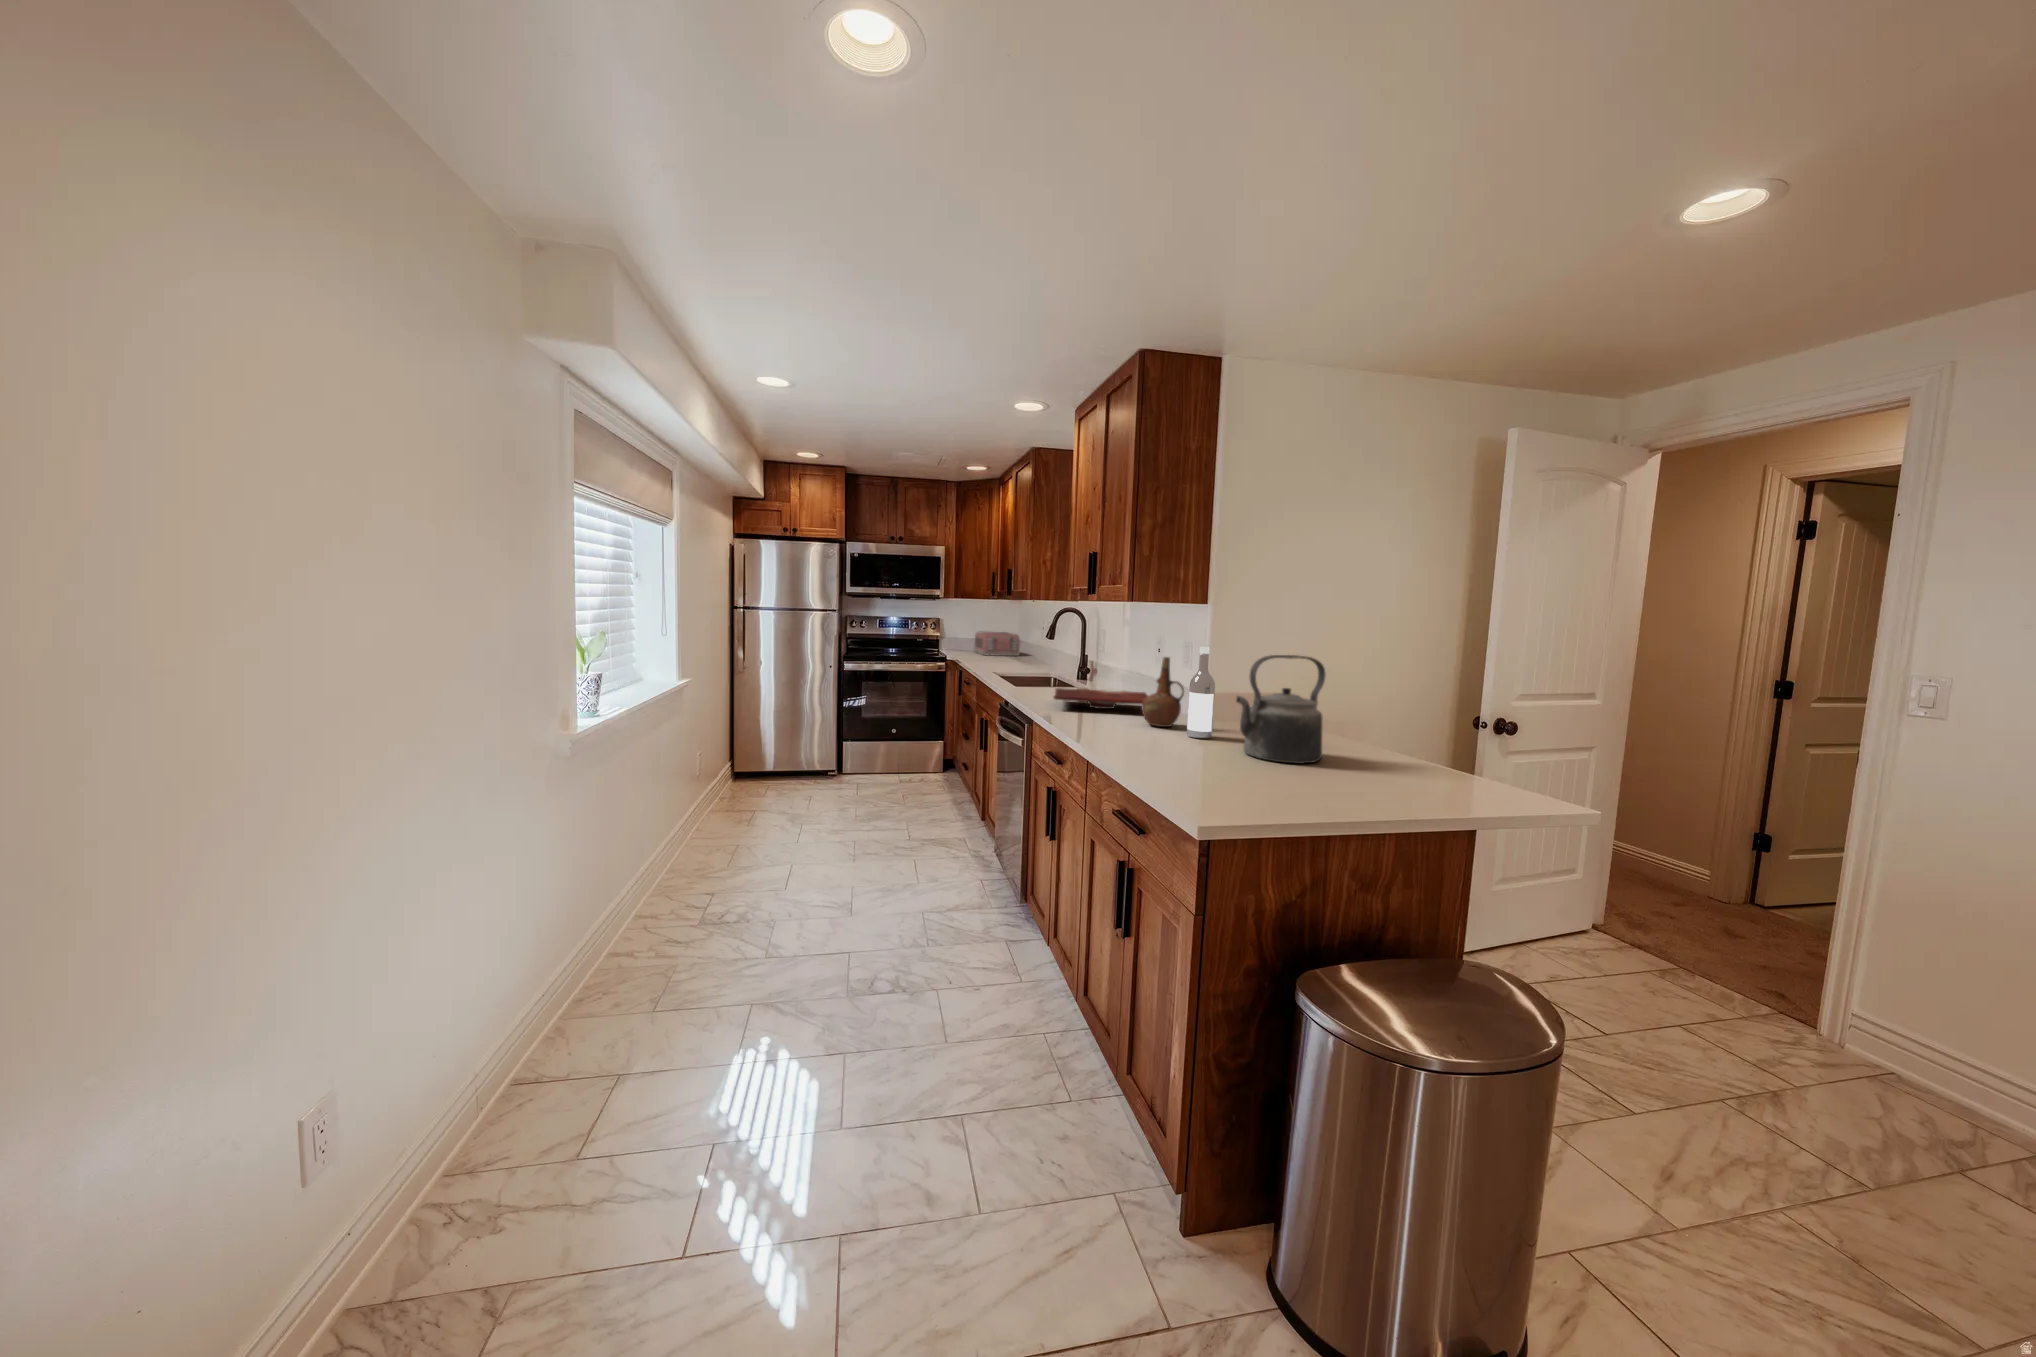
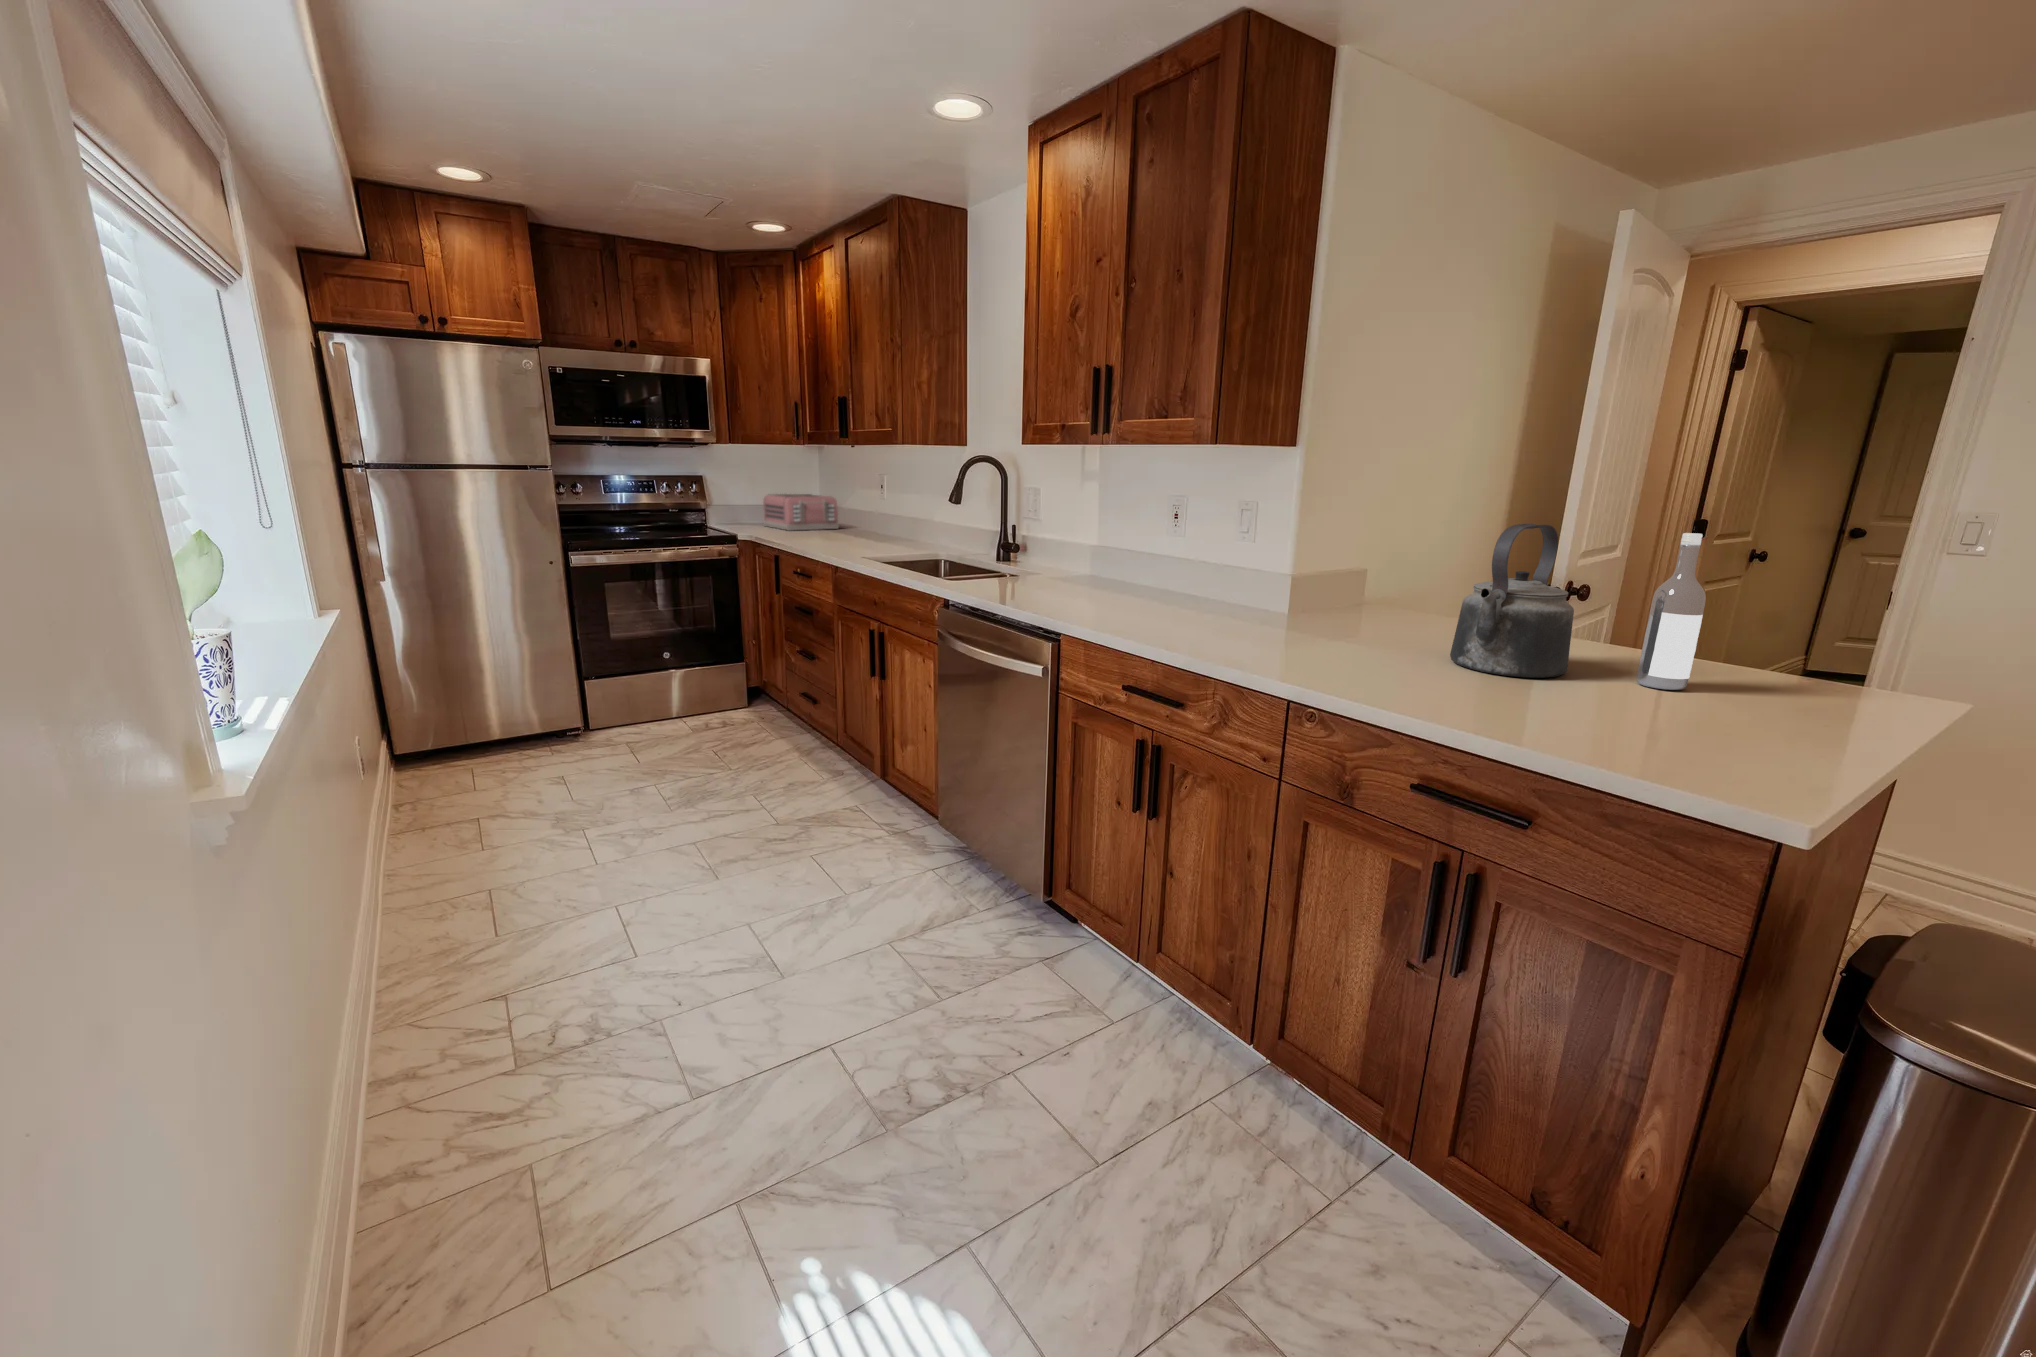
wine bottle: present [1187,647,1215,739] -> present [1636,533,1706,690]
ceramic pitcher: present [1142,657,1184,727] -> none [1244,531,1306,634]
cutting board: present [1054,688,1148,709] -> none [1053,580,1224,611]

